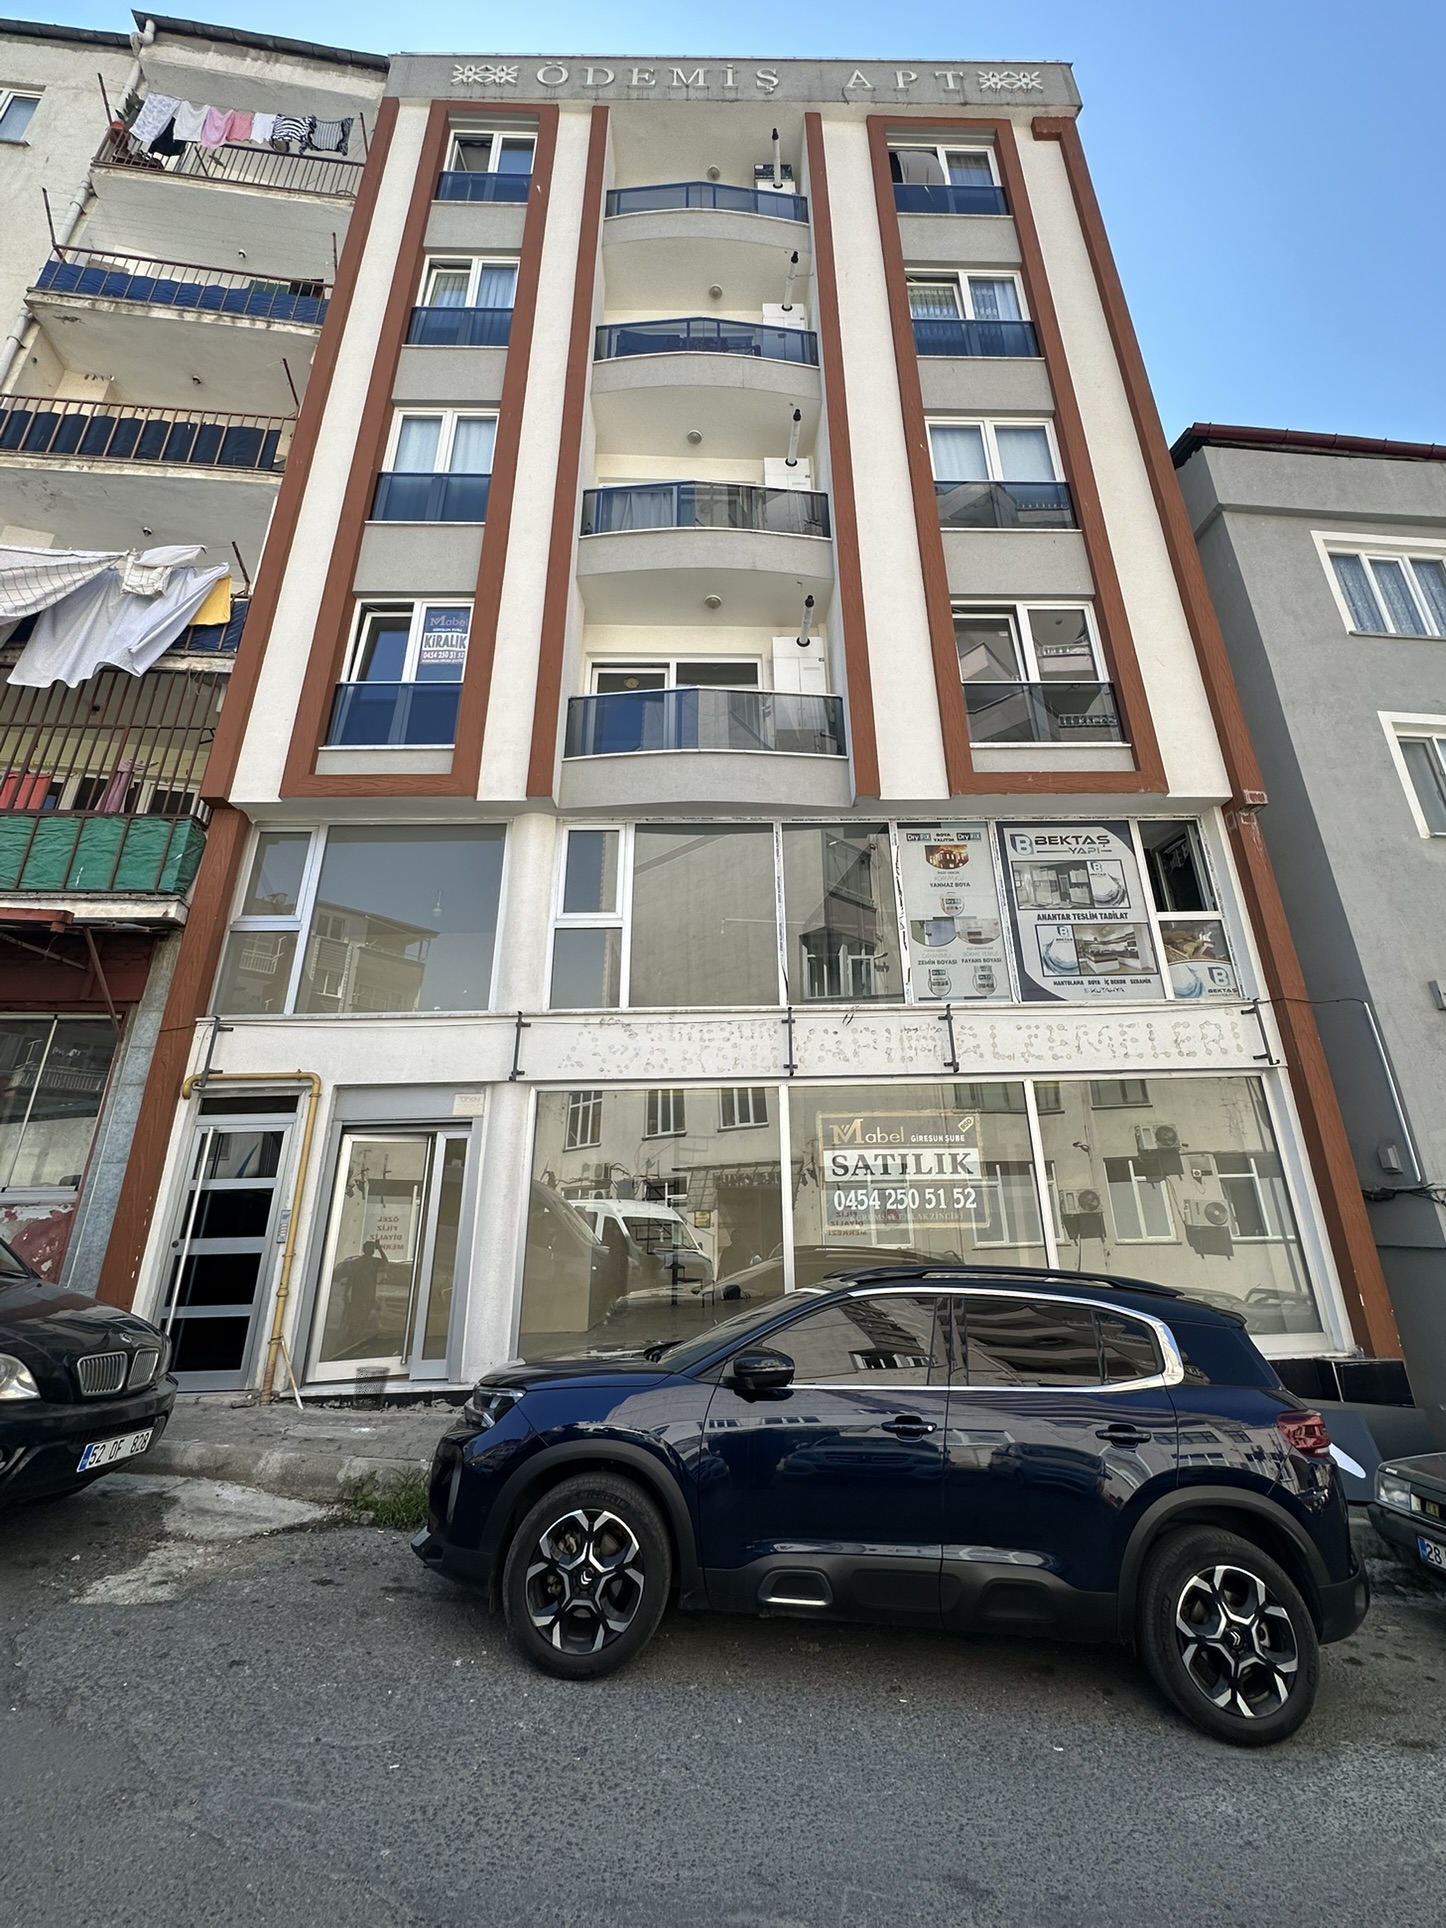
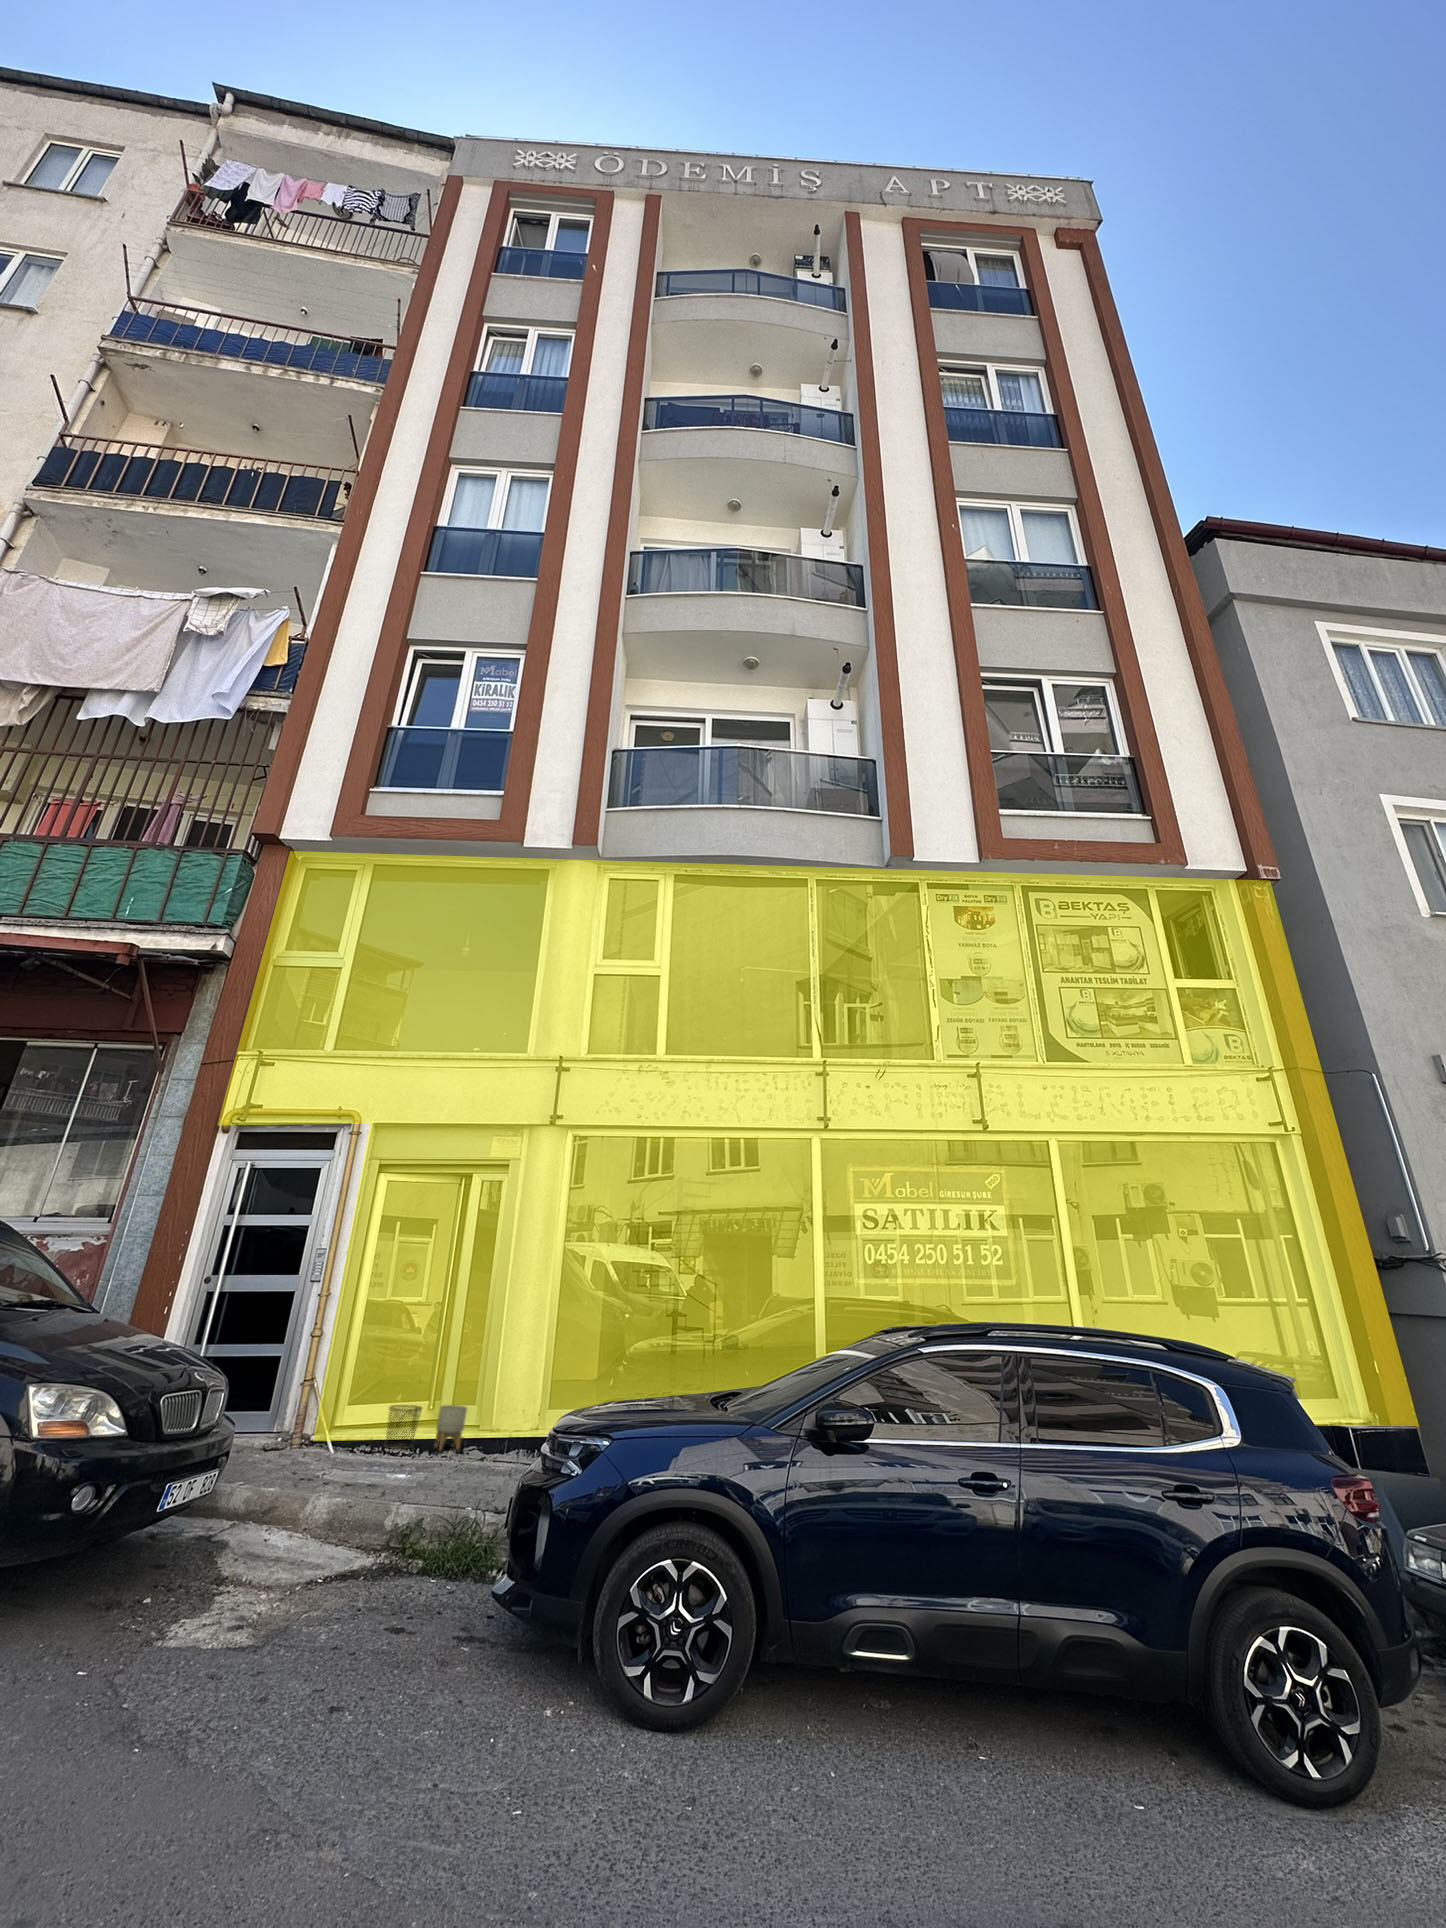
planter: none [403,1366,436,1411] -> present [434,1405,467,1450]

